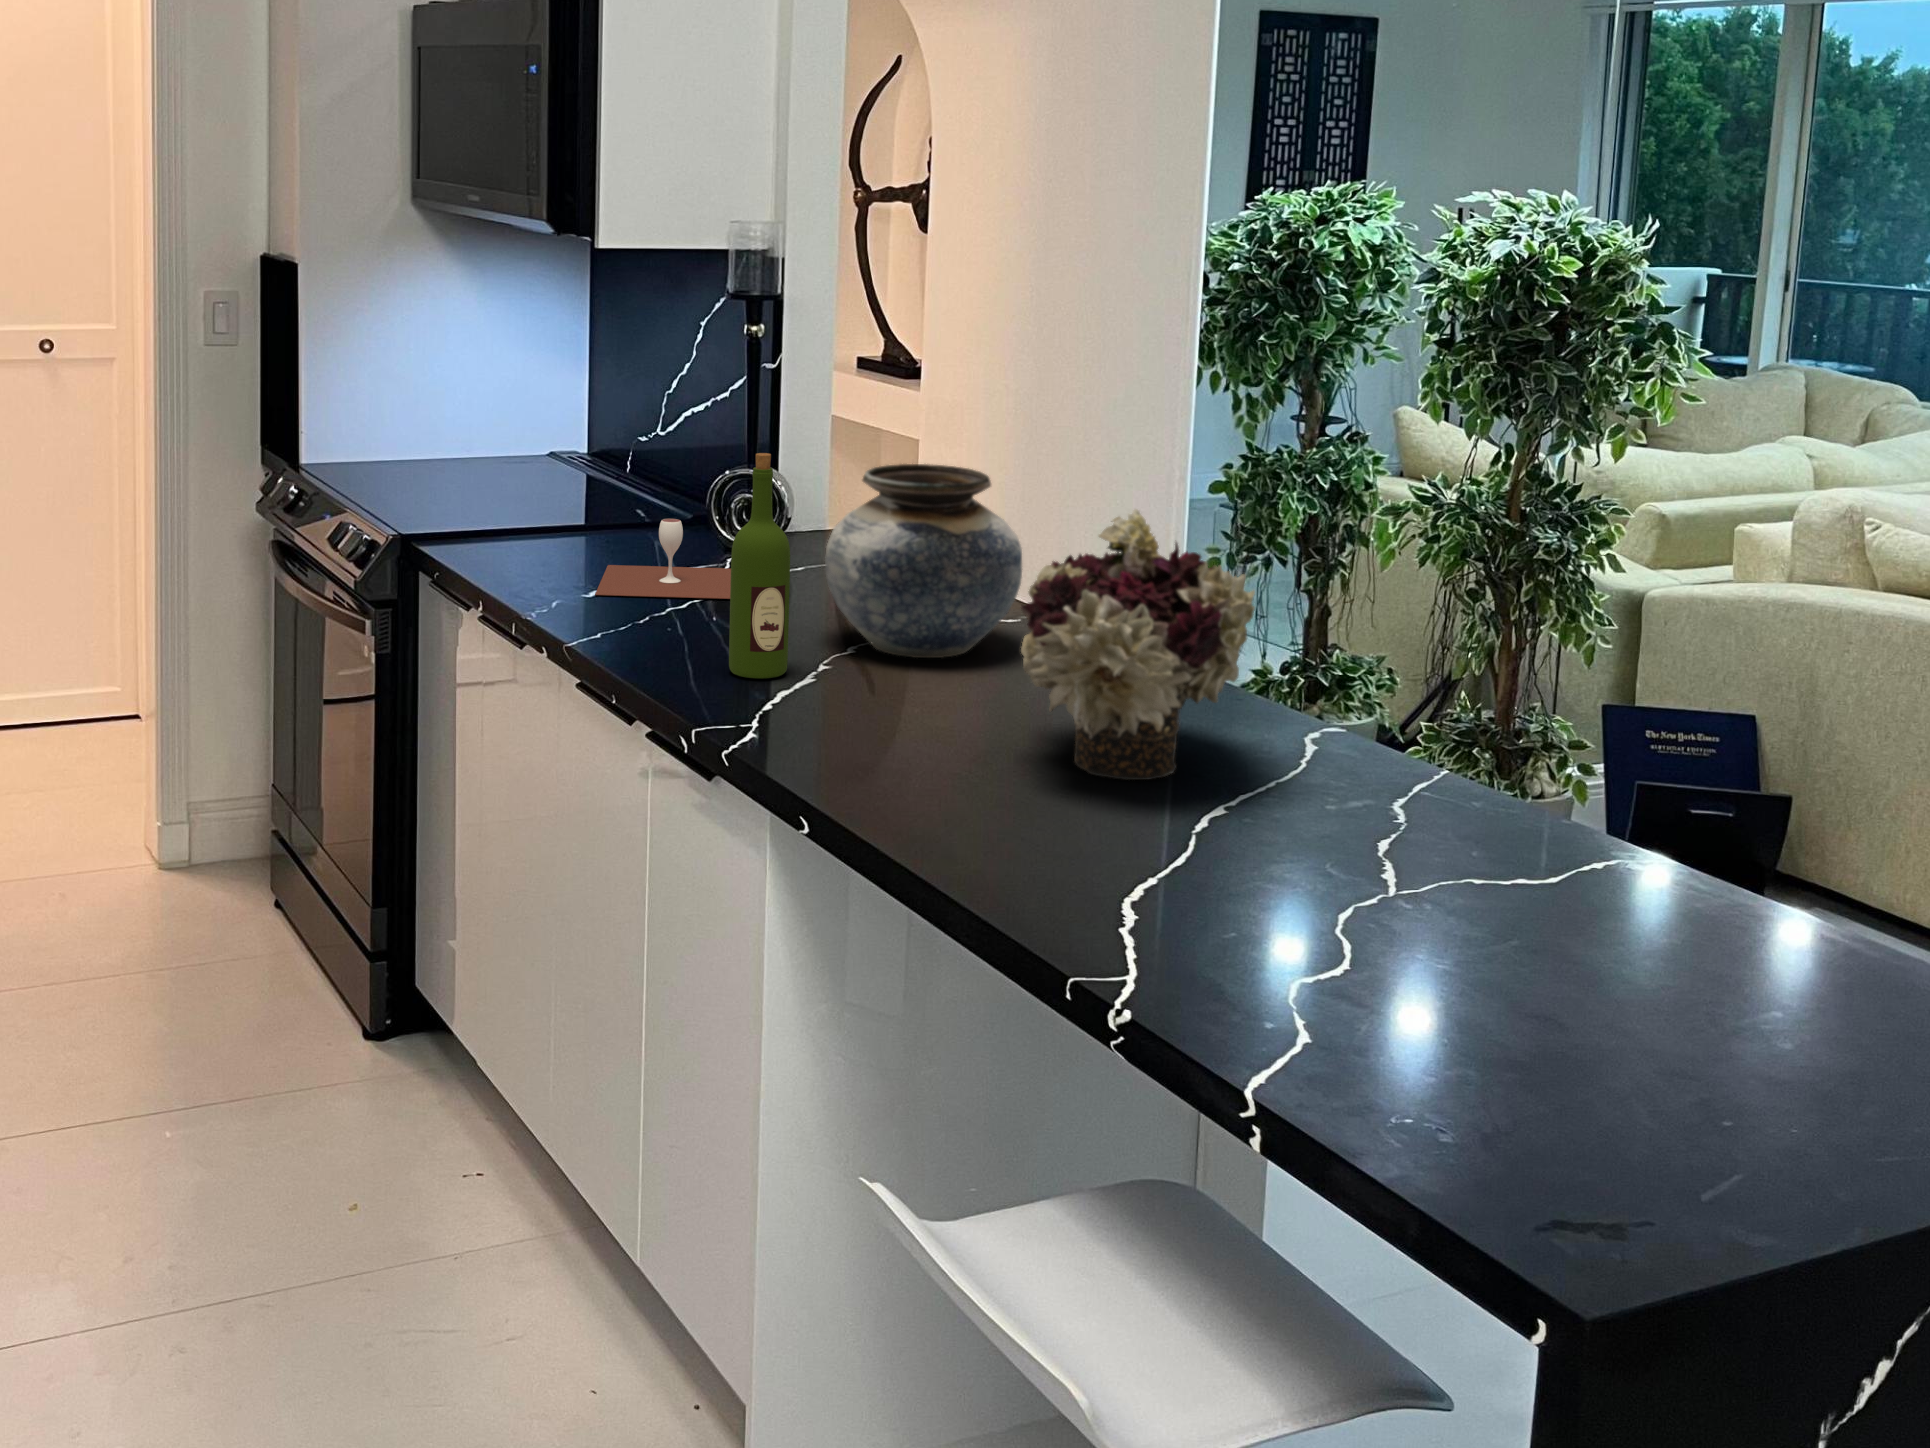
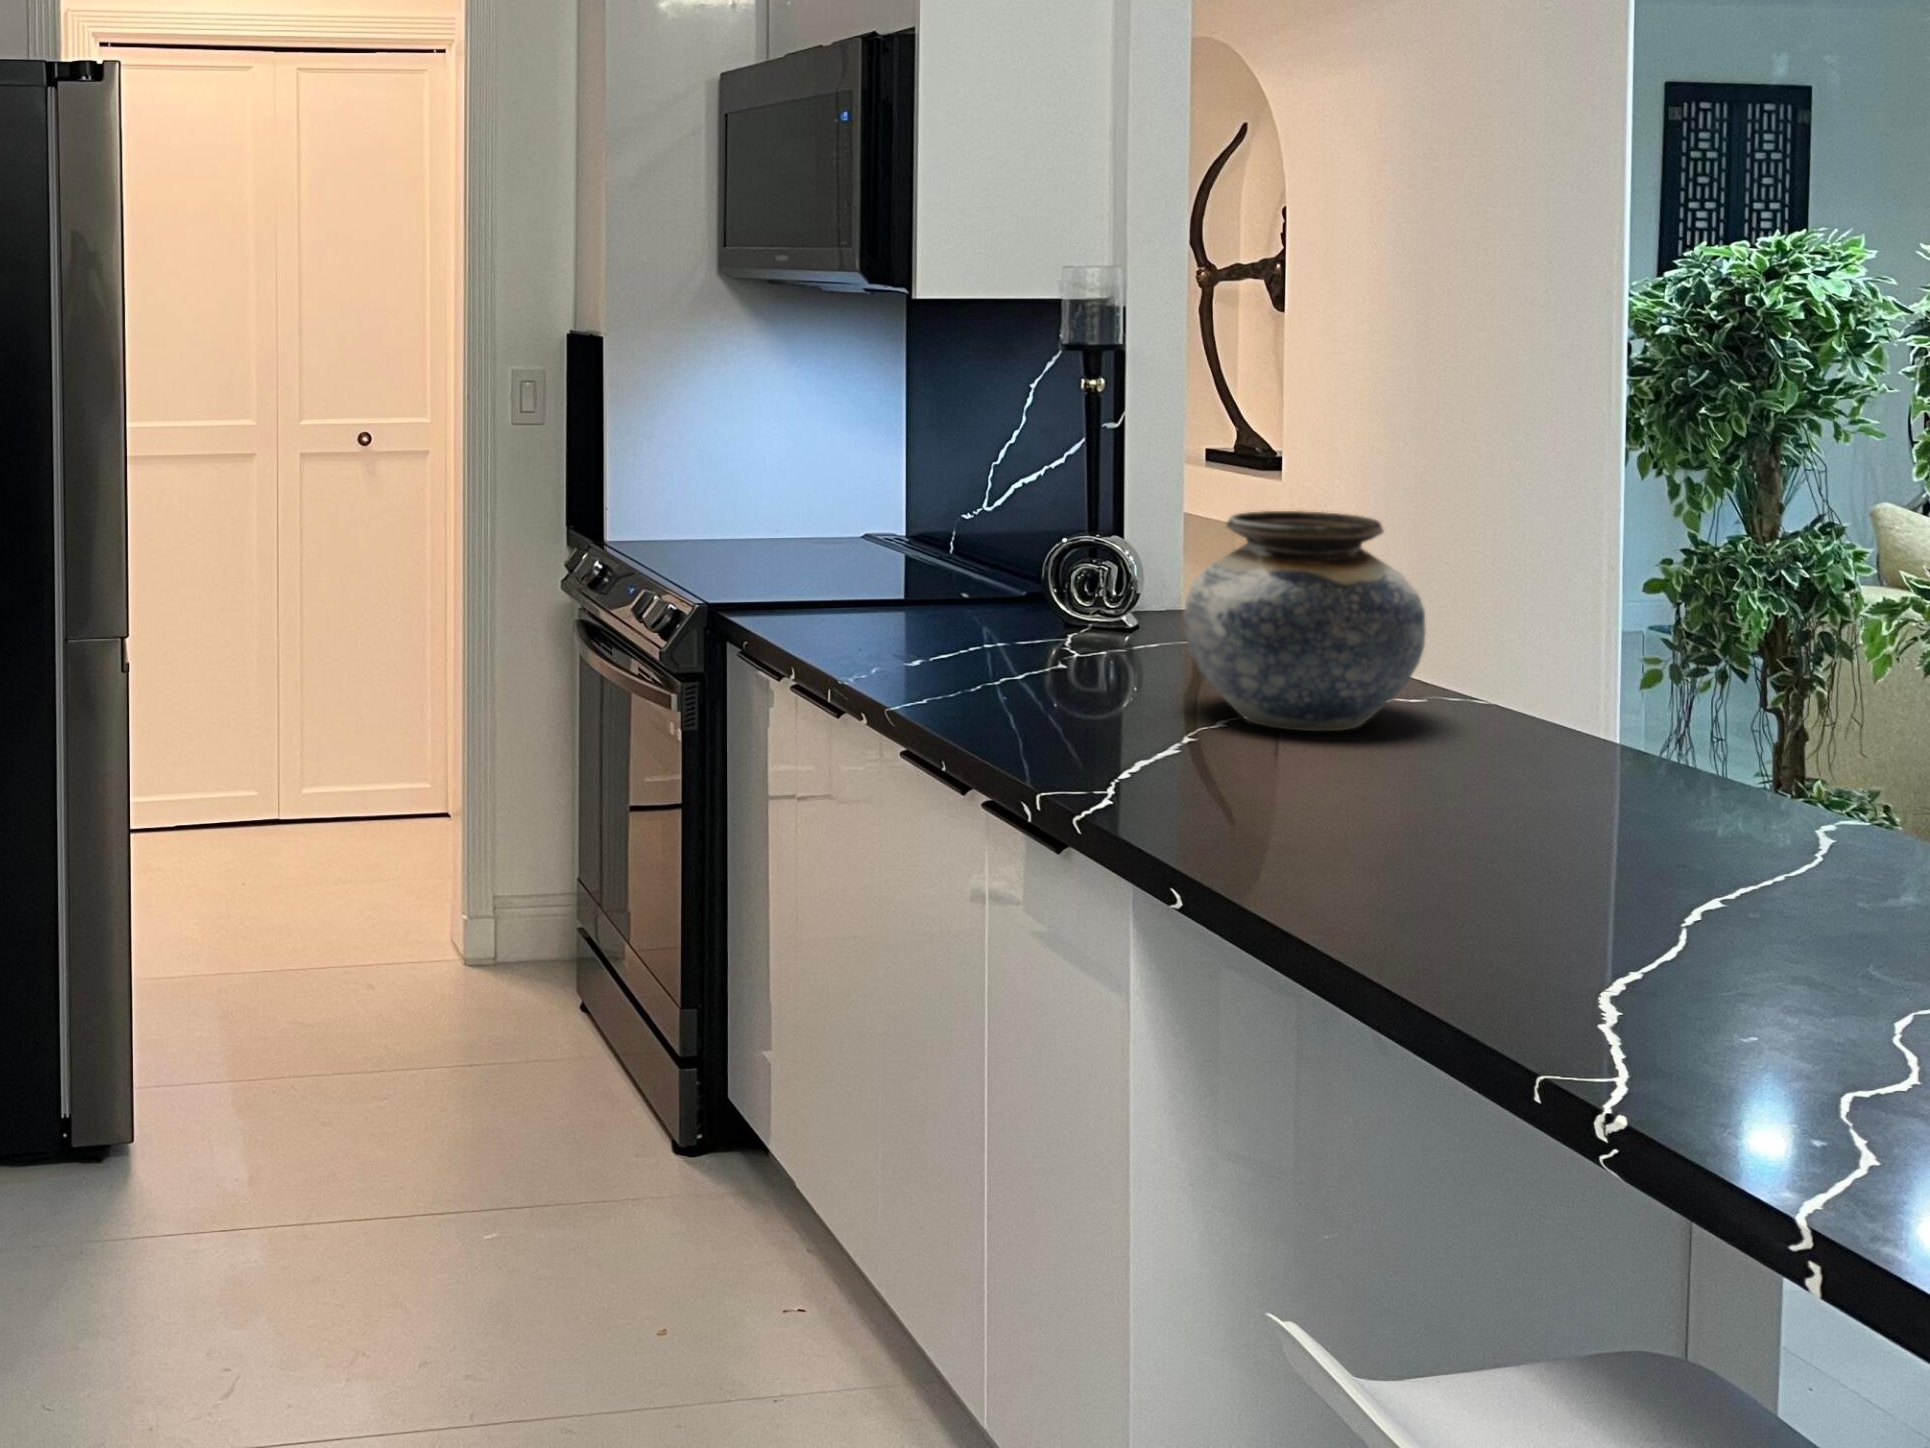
wine bottle: present [729,453,790,678] -> none [1074,487,1143,744]
flower arrangement: present [1021,509,1255,780] -> none [1433,533,1746,864]
wine glass: present [595,519,731,599] -> none [919,582,1084,670]

